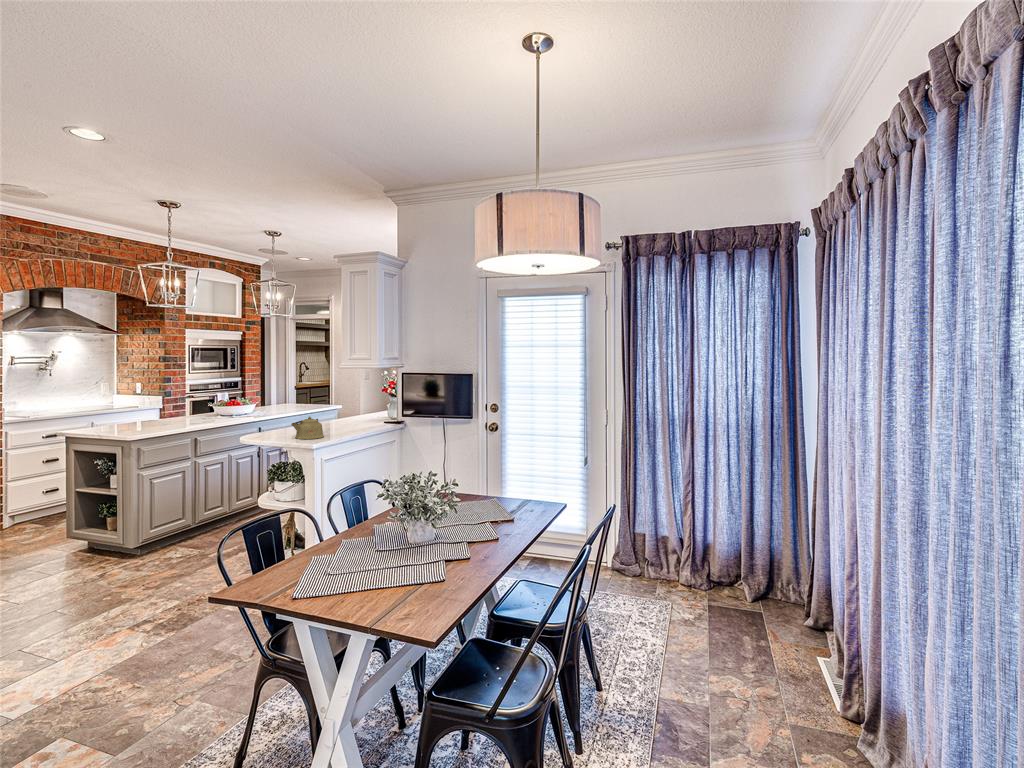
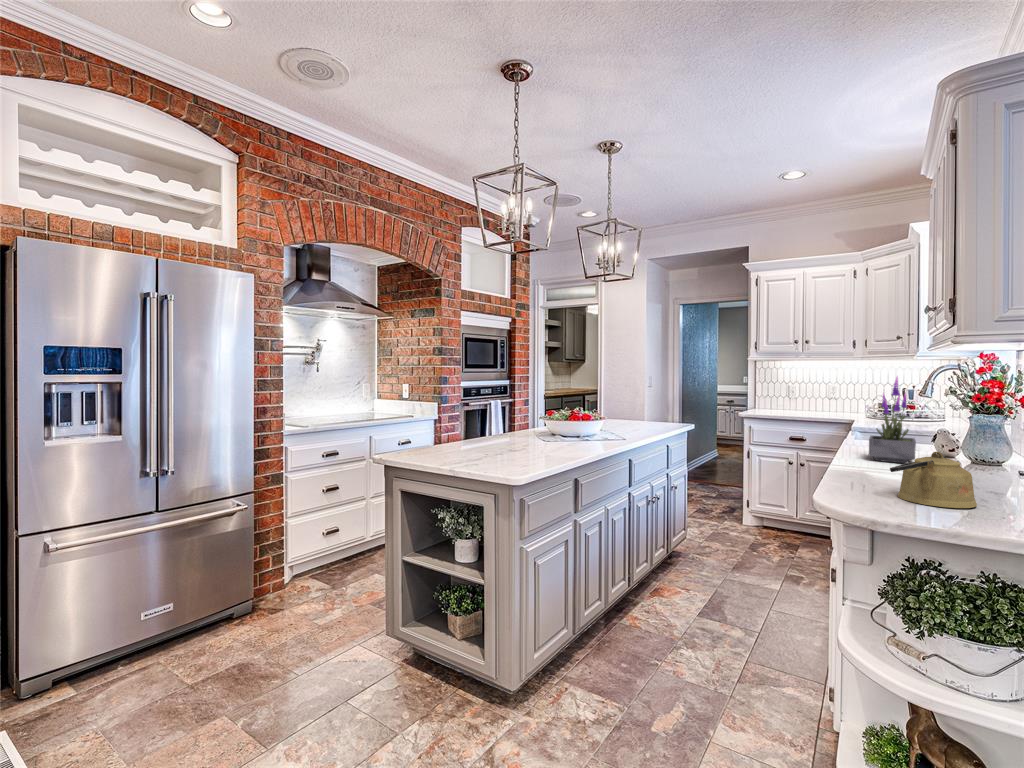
potted plant: none [350,381,376,423] -> present [869,376,916,463]

